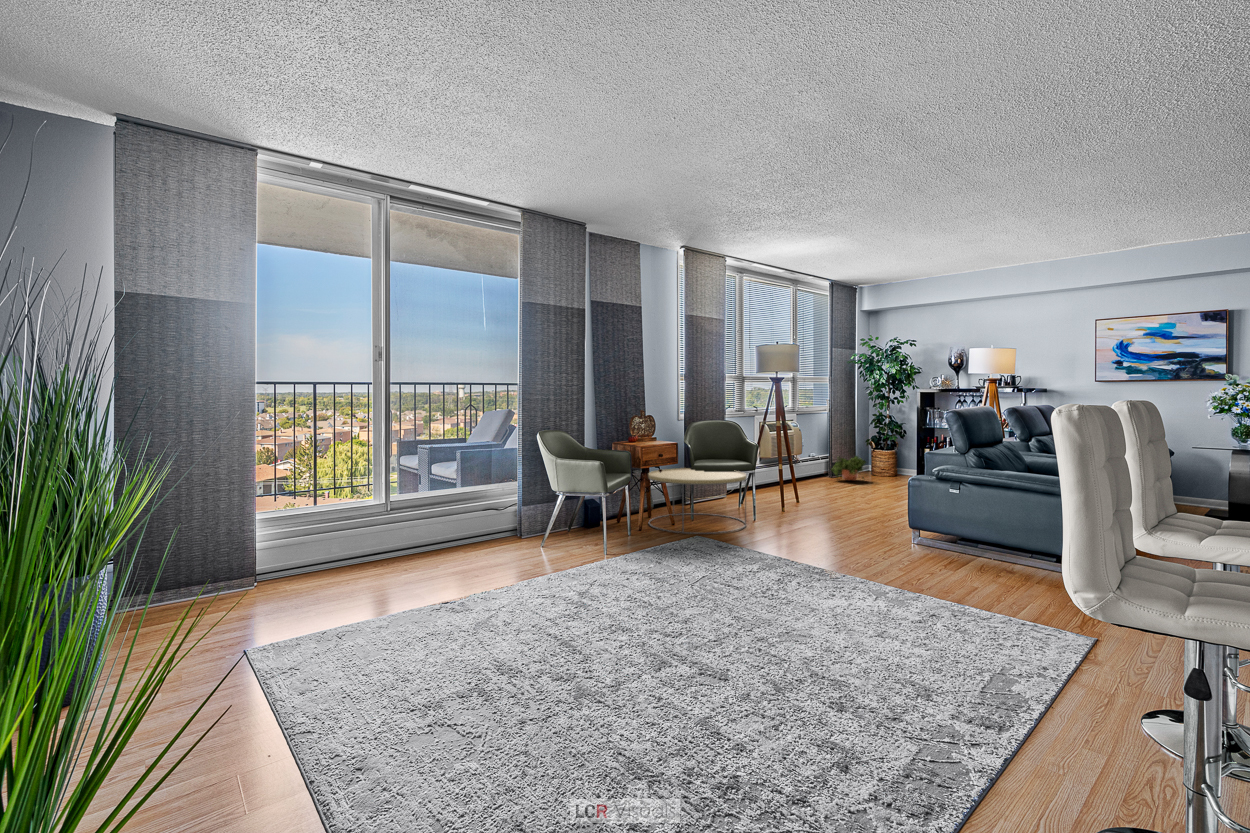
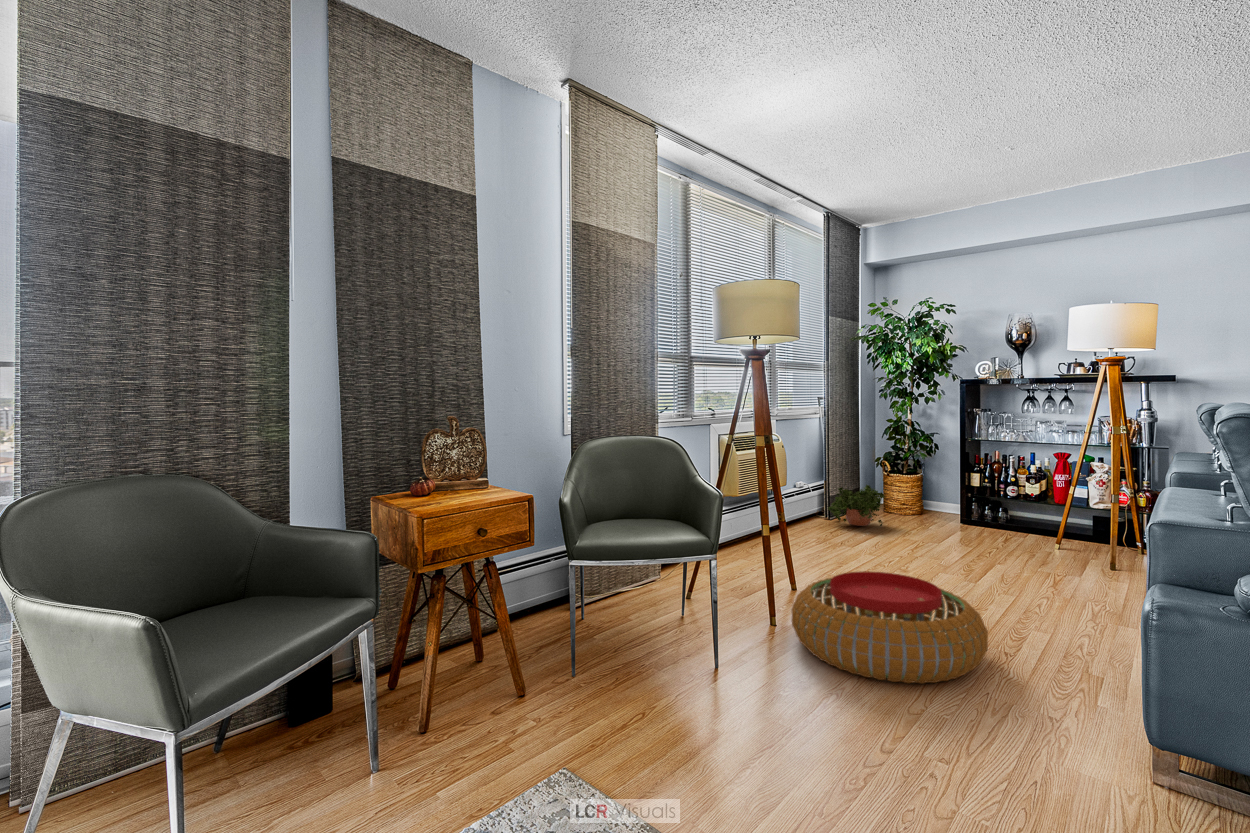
coffee table: present [648,468,746,534] -> none [455,543,698,760]
pouf: none [790,485,876,524] -> present [791,571,988,684]

